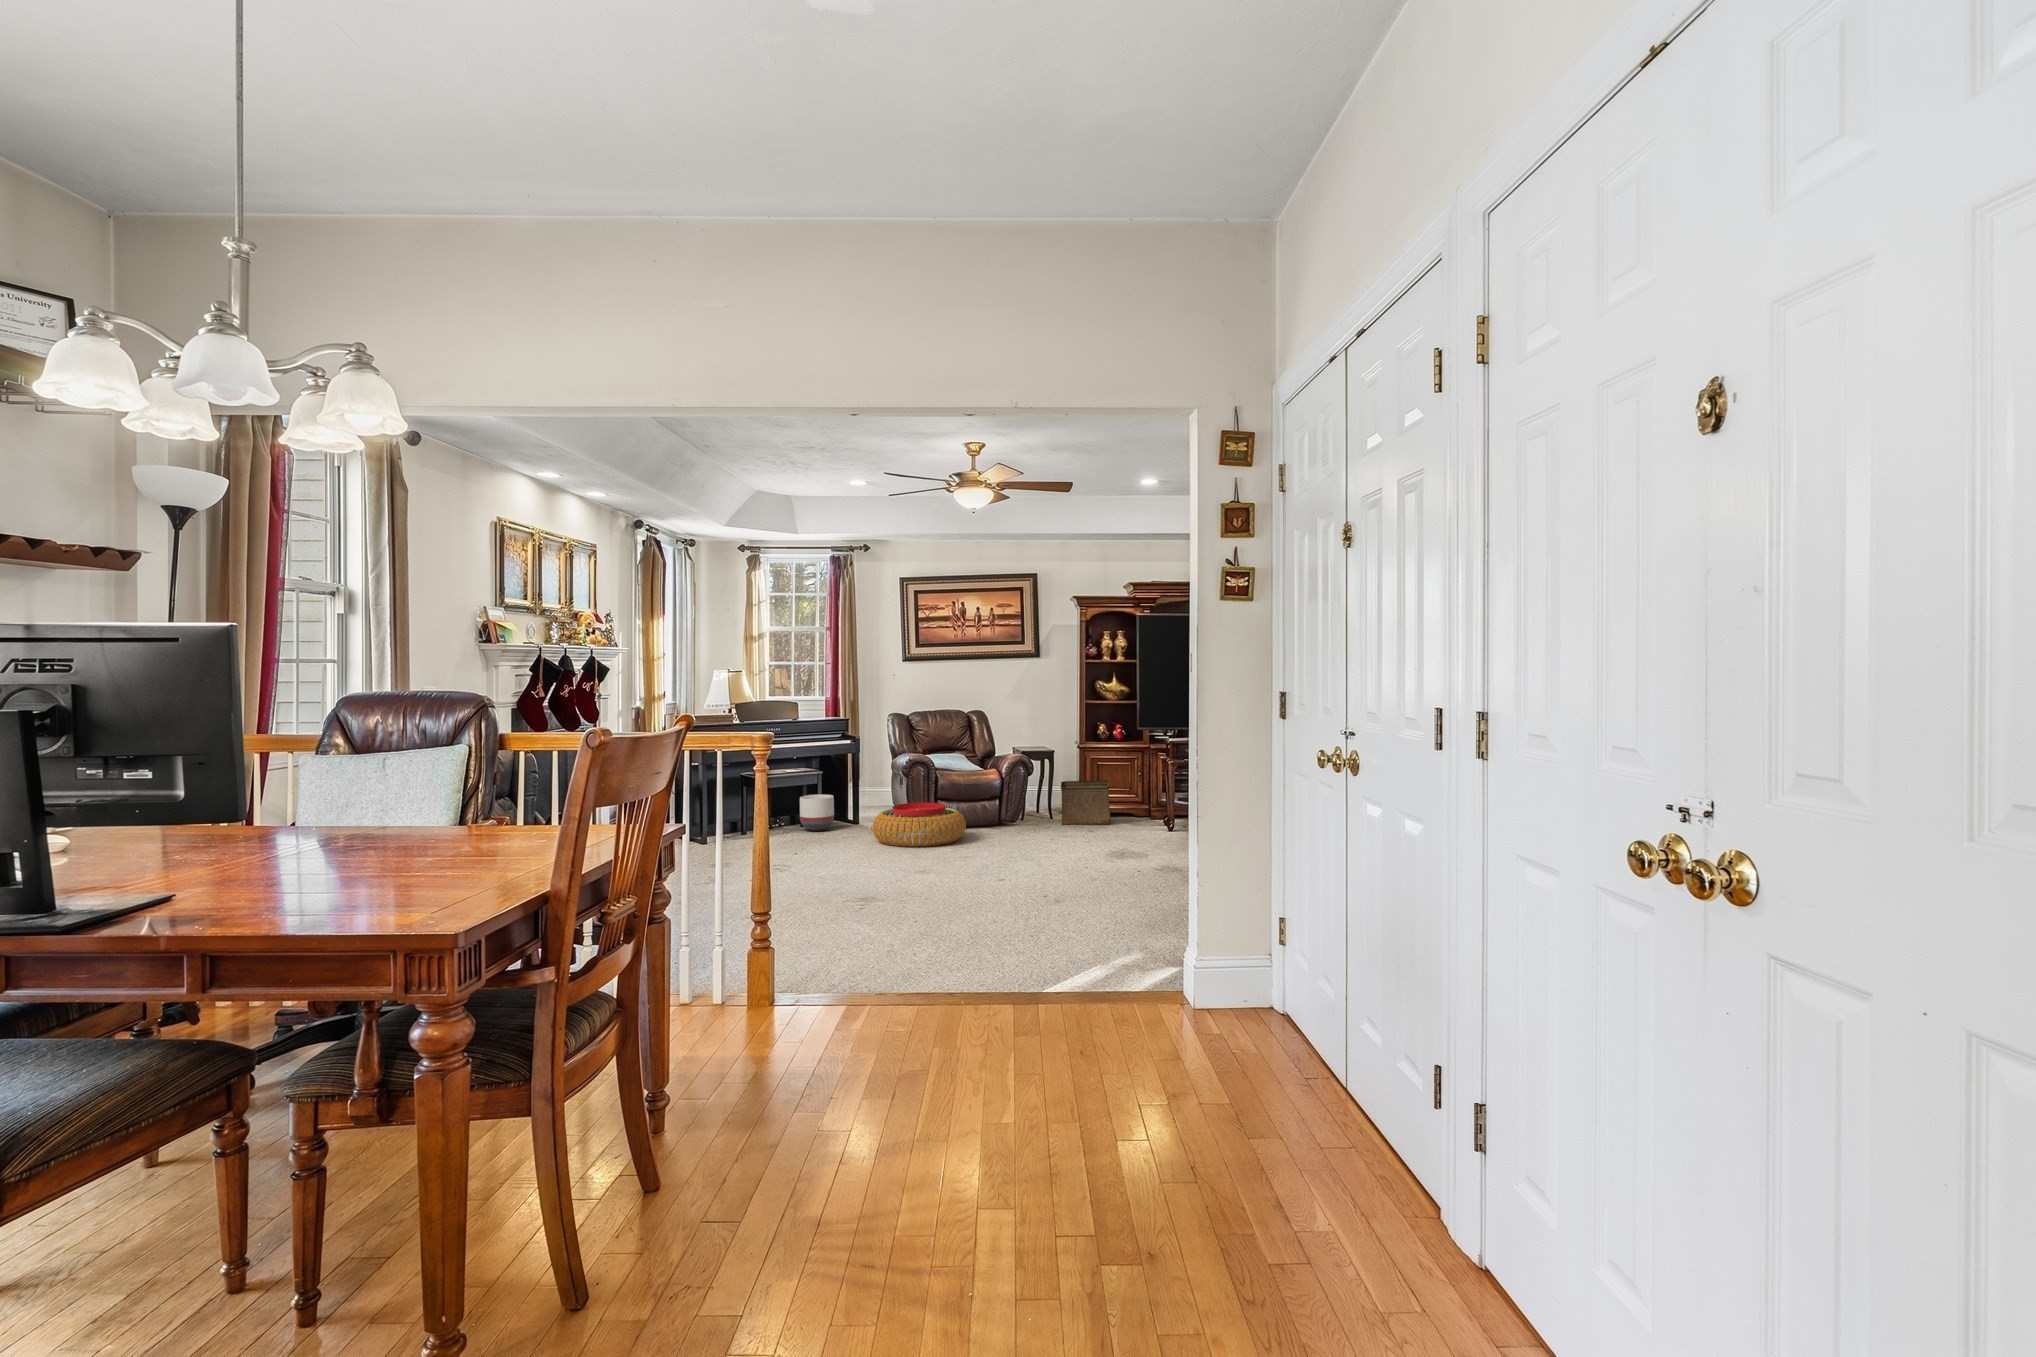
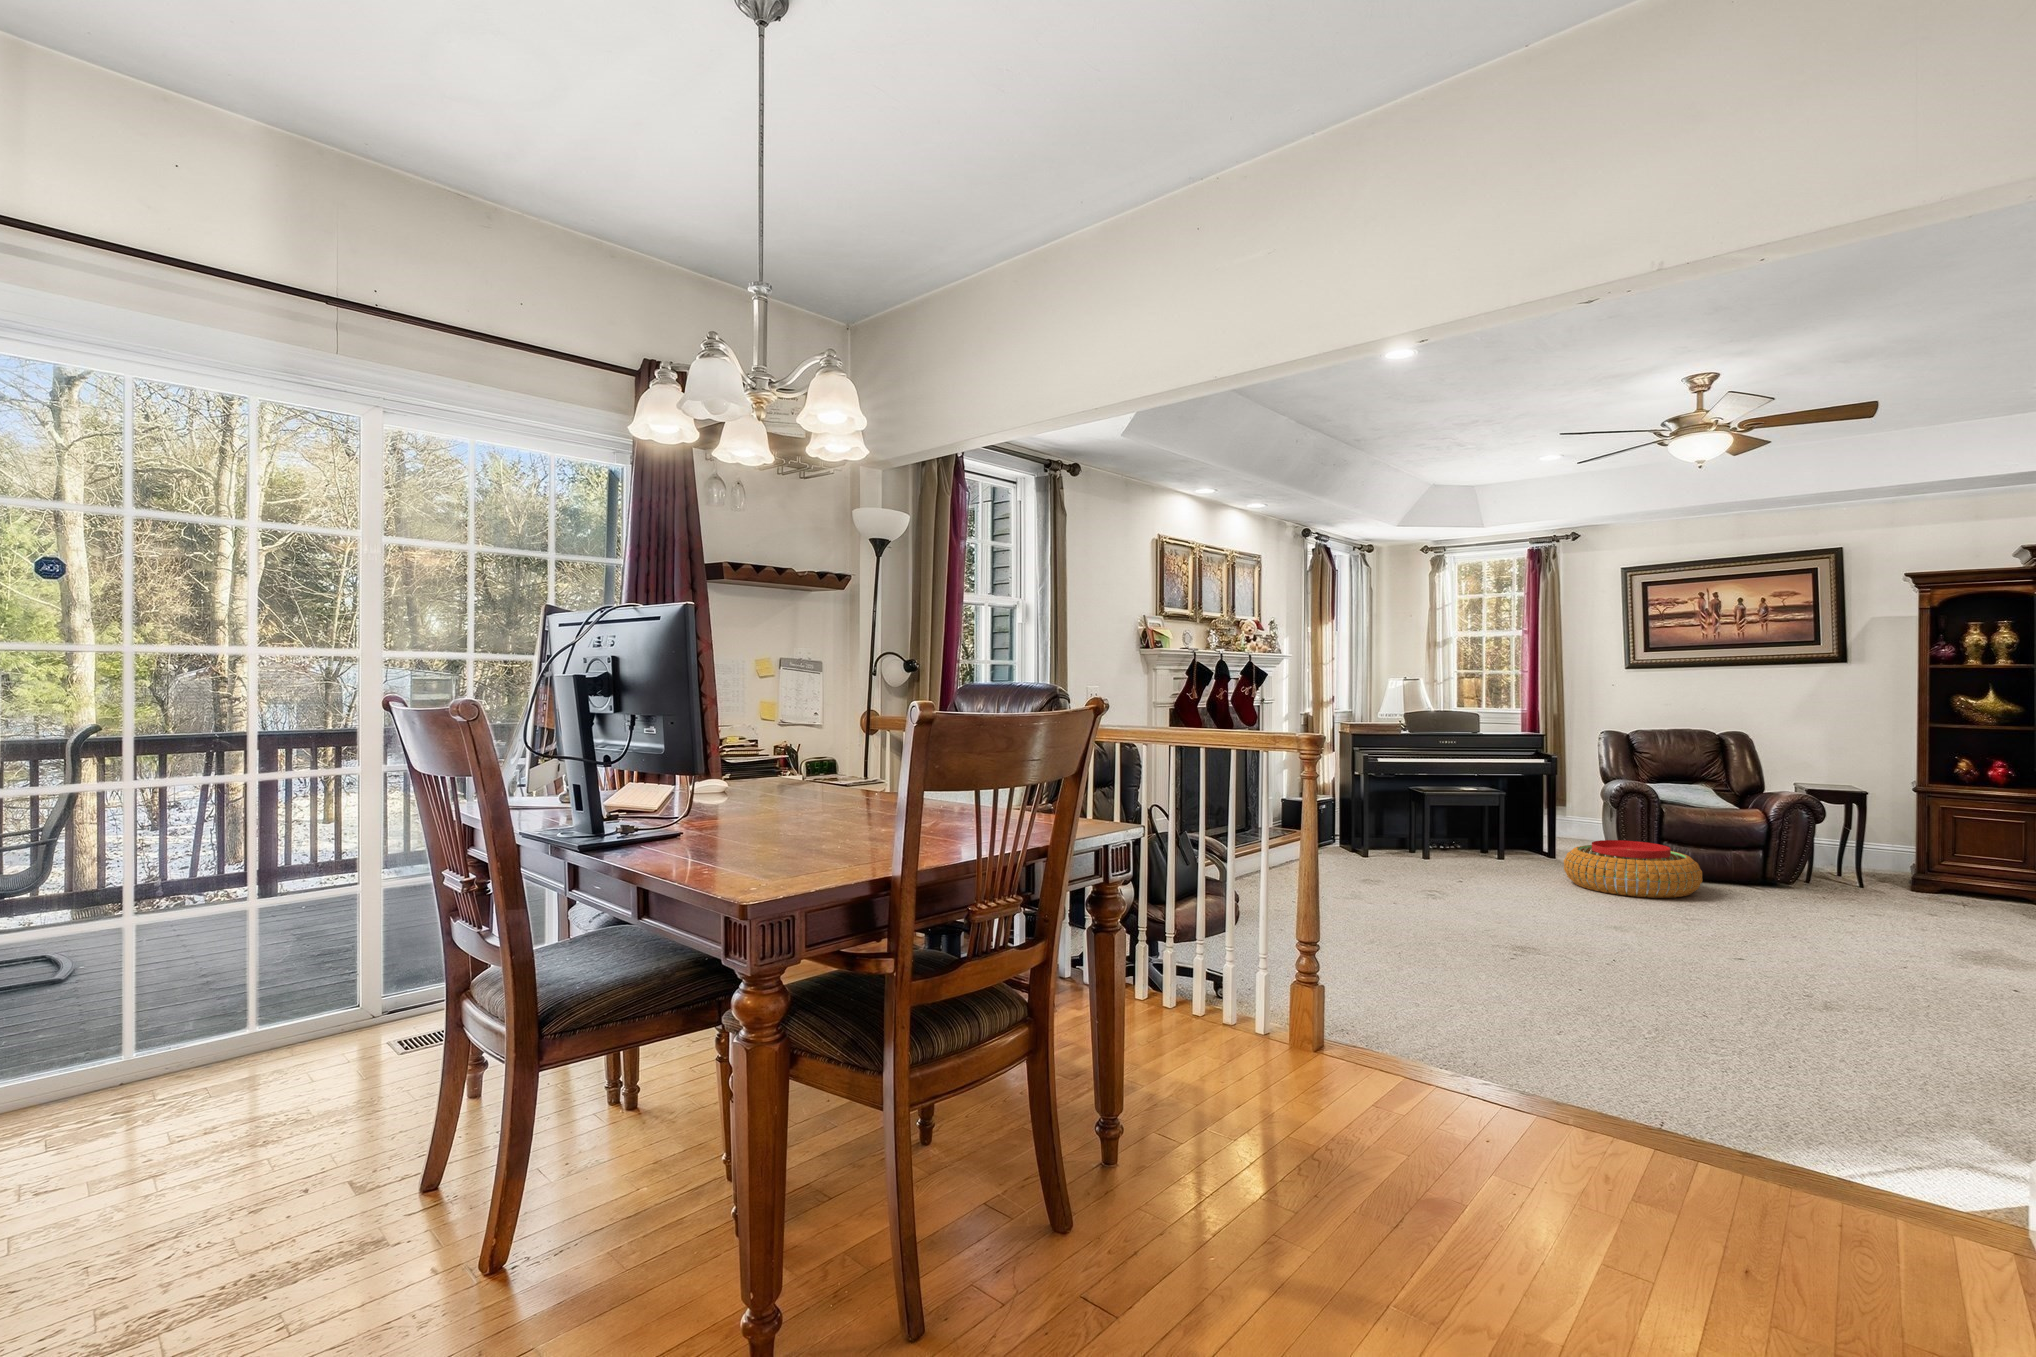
storage bin: present [1061,780,1111,825] -> none [1876,836,1979,908]
planter: present [800,794,834,831] -> none [1478,818,1520,860]

